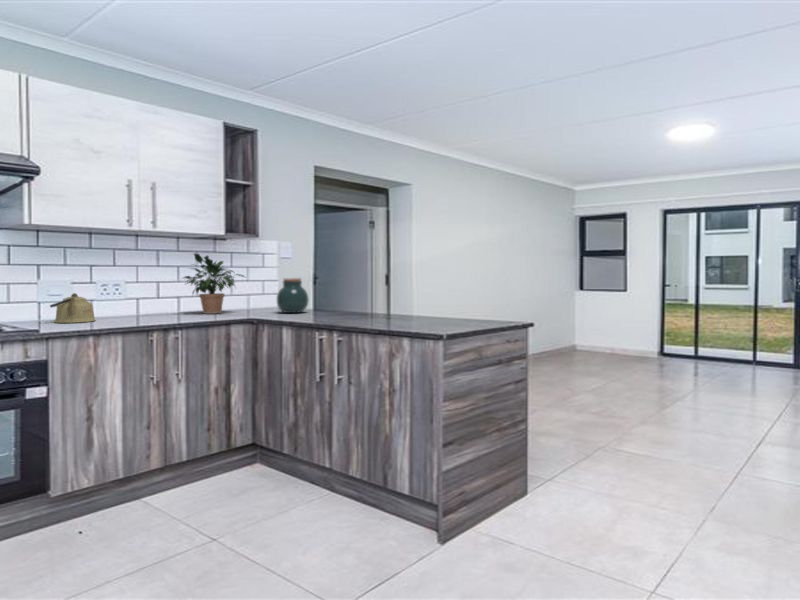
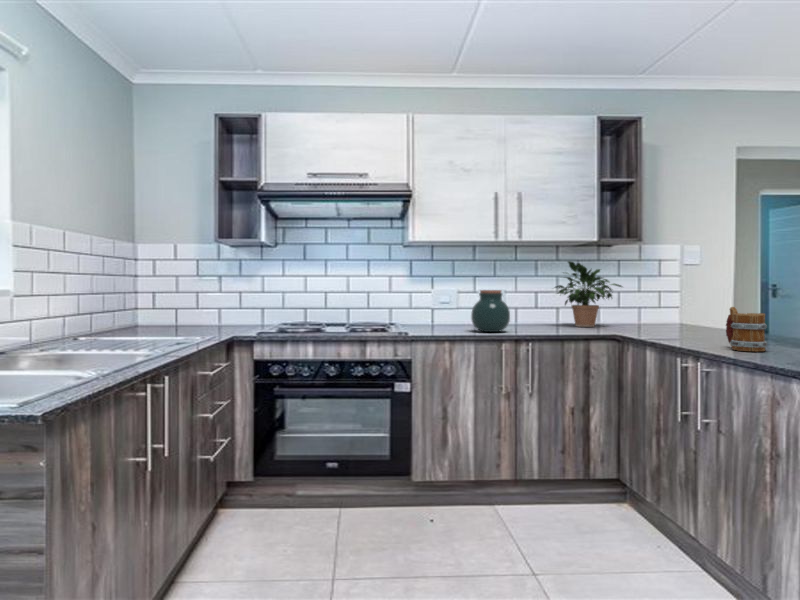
jar: present [277,278,309,313] -> present [471,290,510,332]
mug: none [343,291,372,323] -> present [726,307,767,351]
kettle: present [50,293,95,323] -> none [430,300,468,327]

